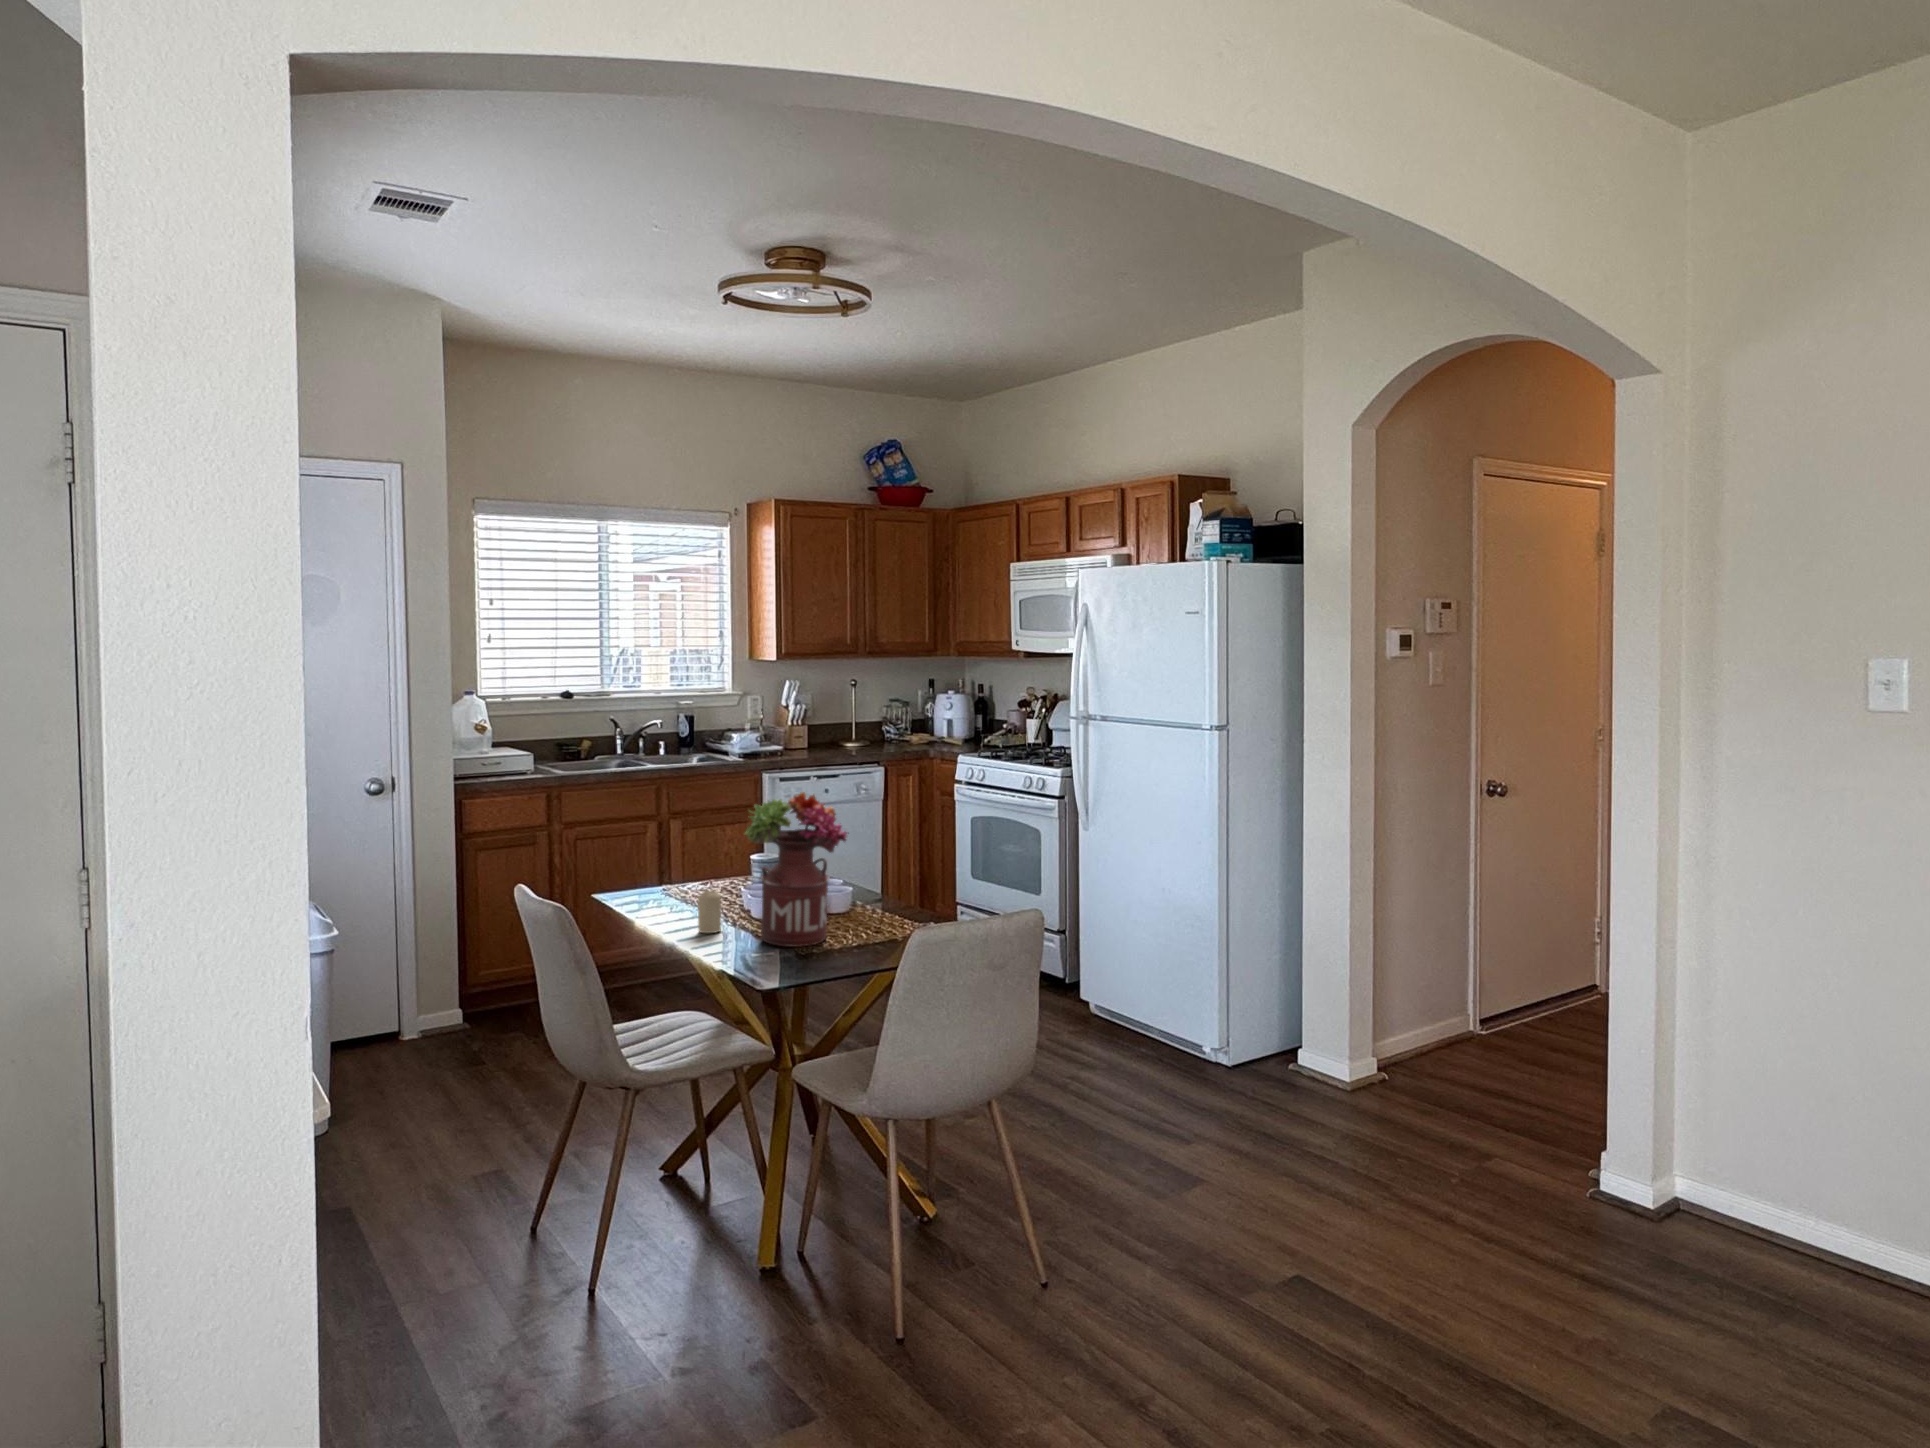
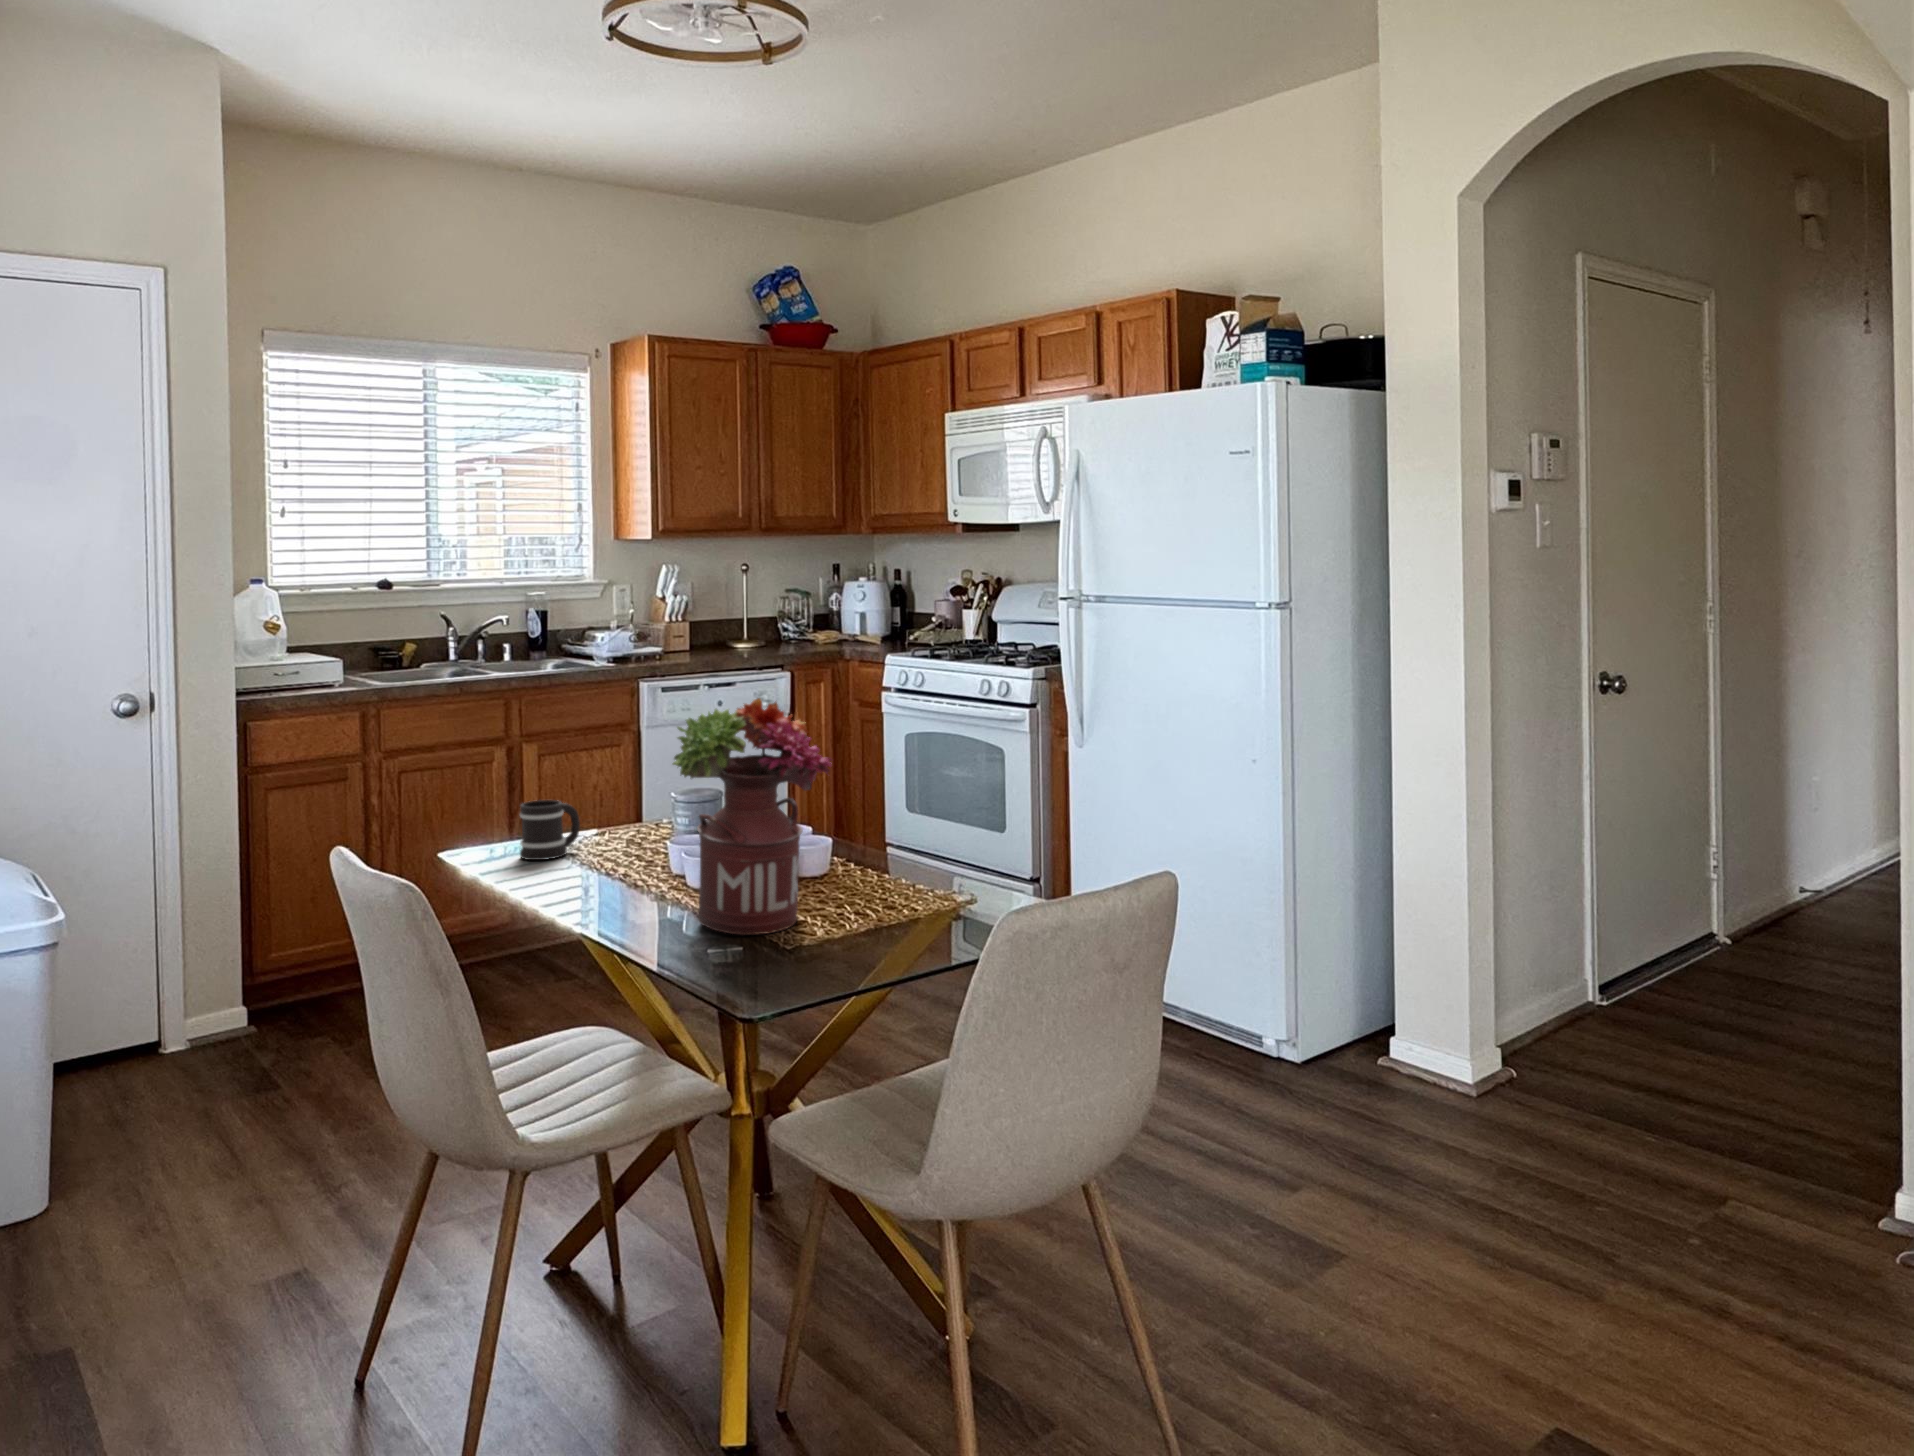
mug: none [652,860,695,901] -> present [520,800,580,860]
candle: present [698,890,721,933] -> none [597,847,633,913]

